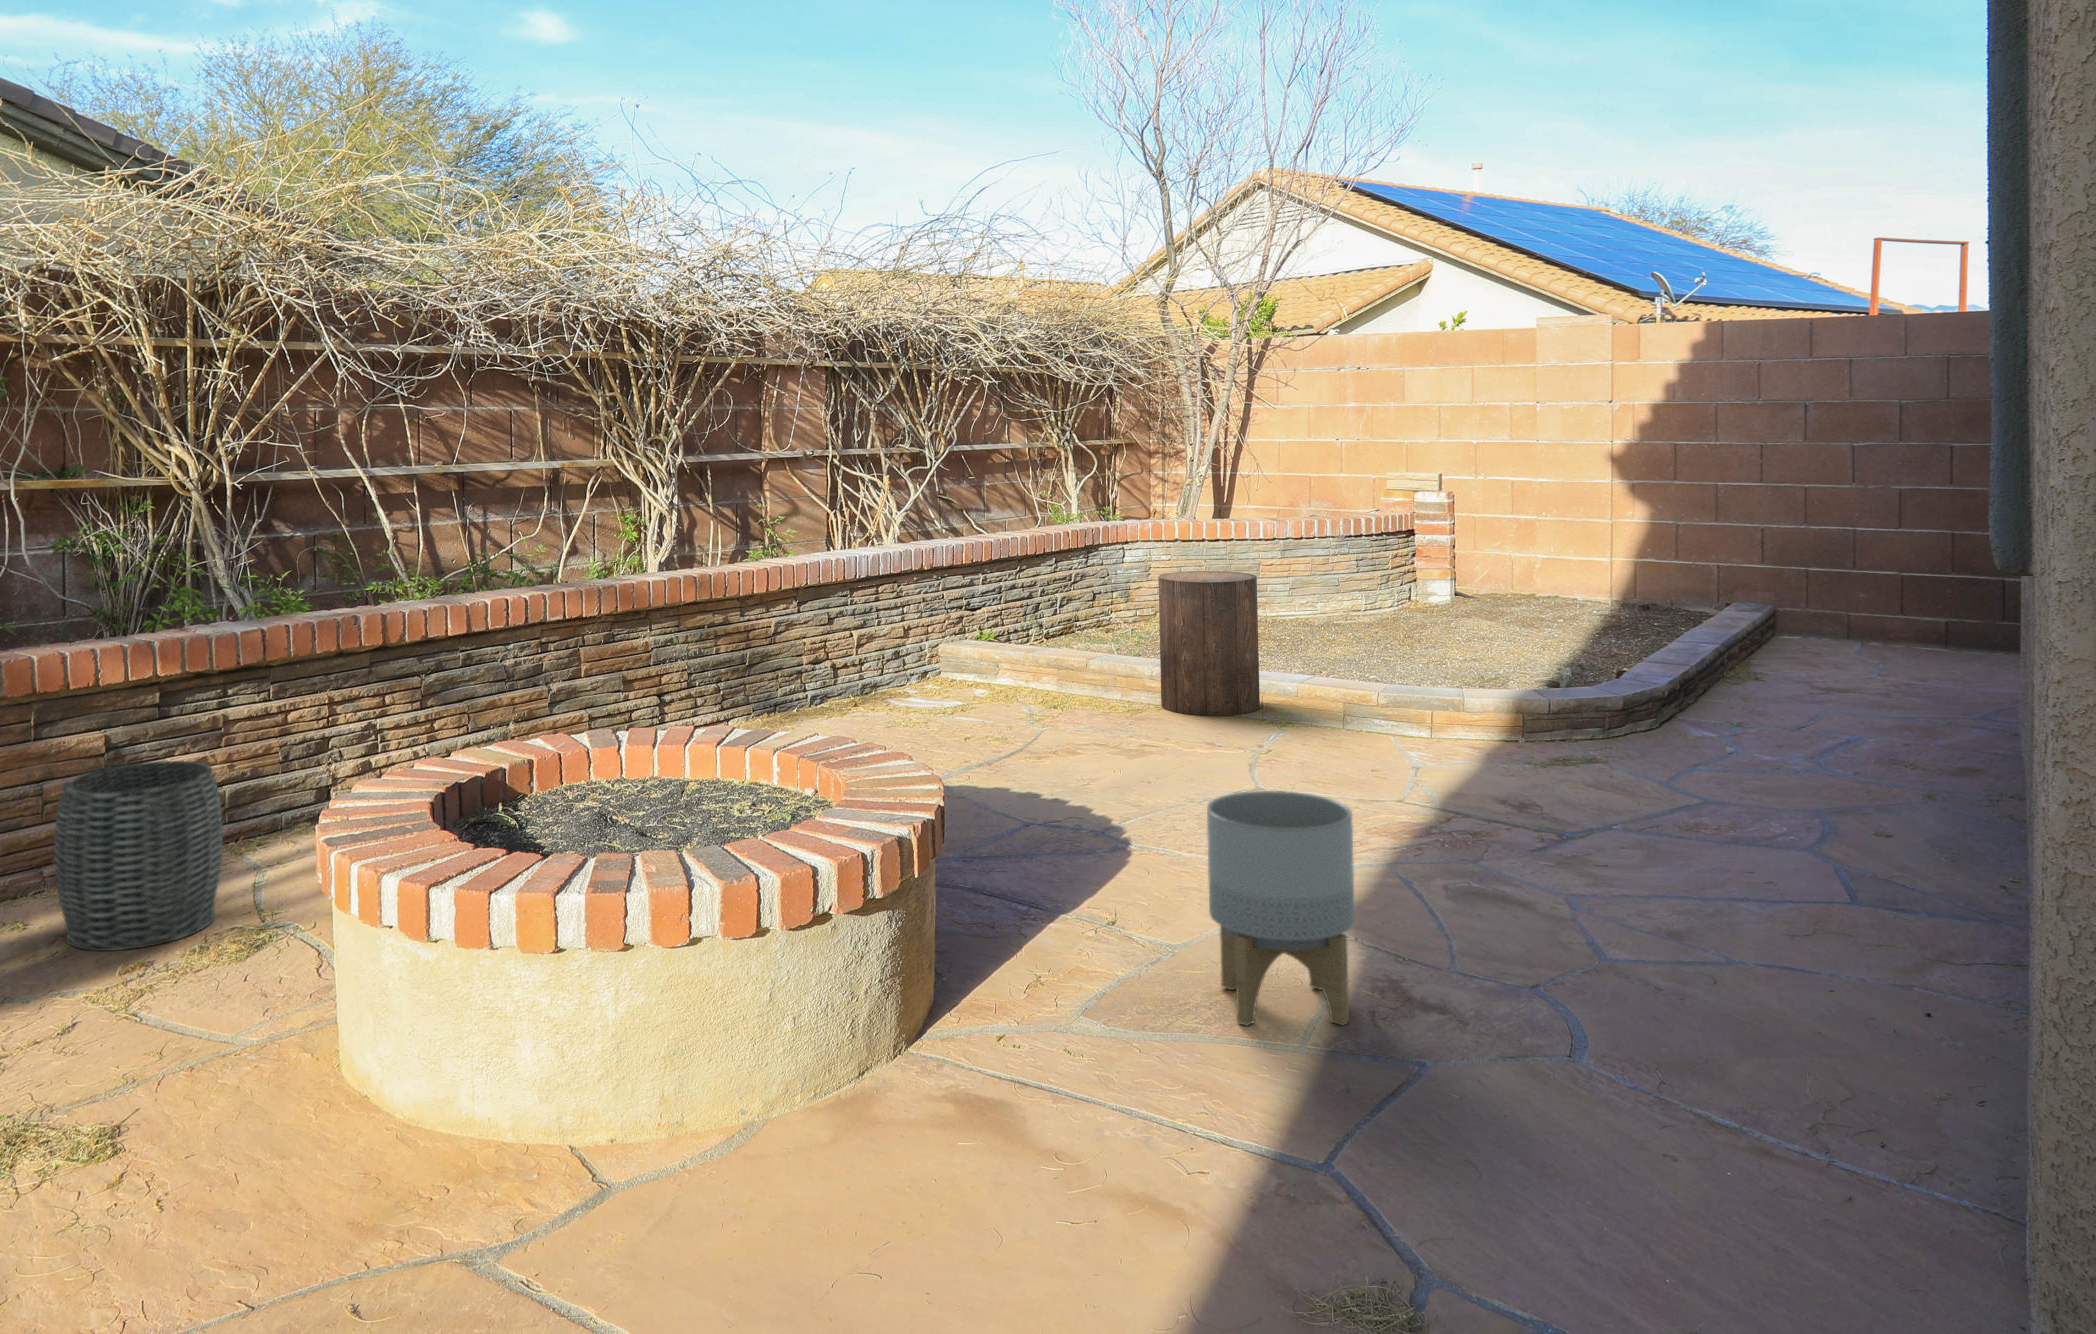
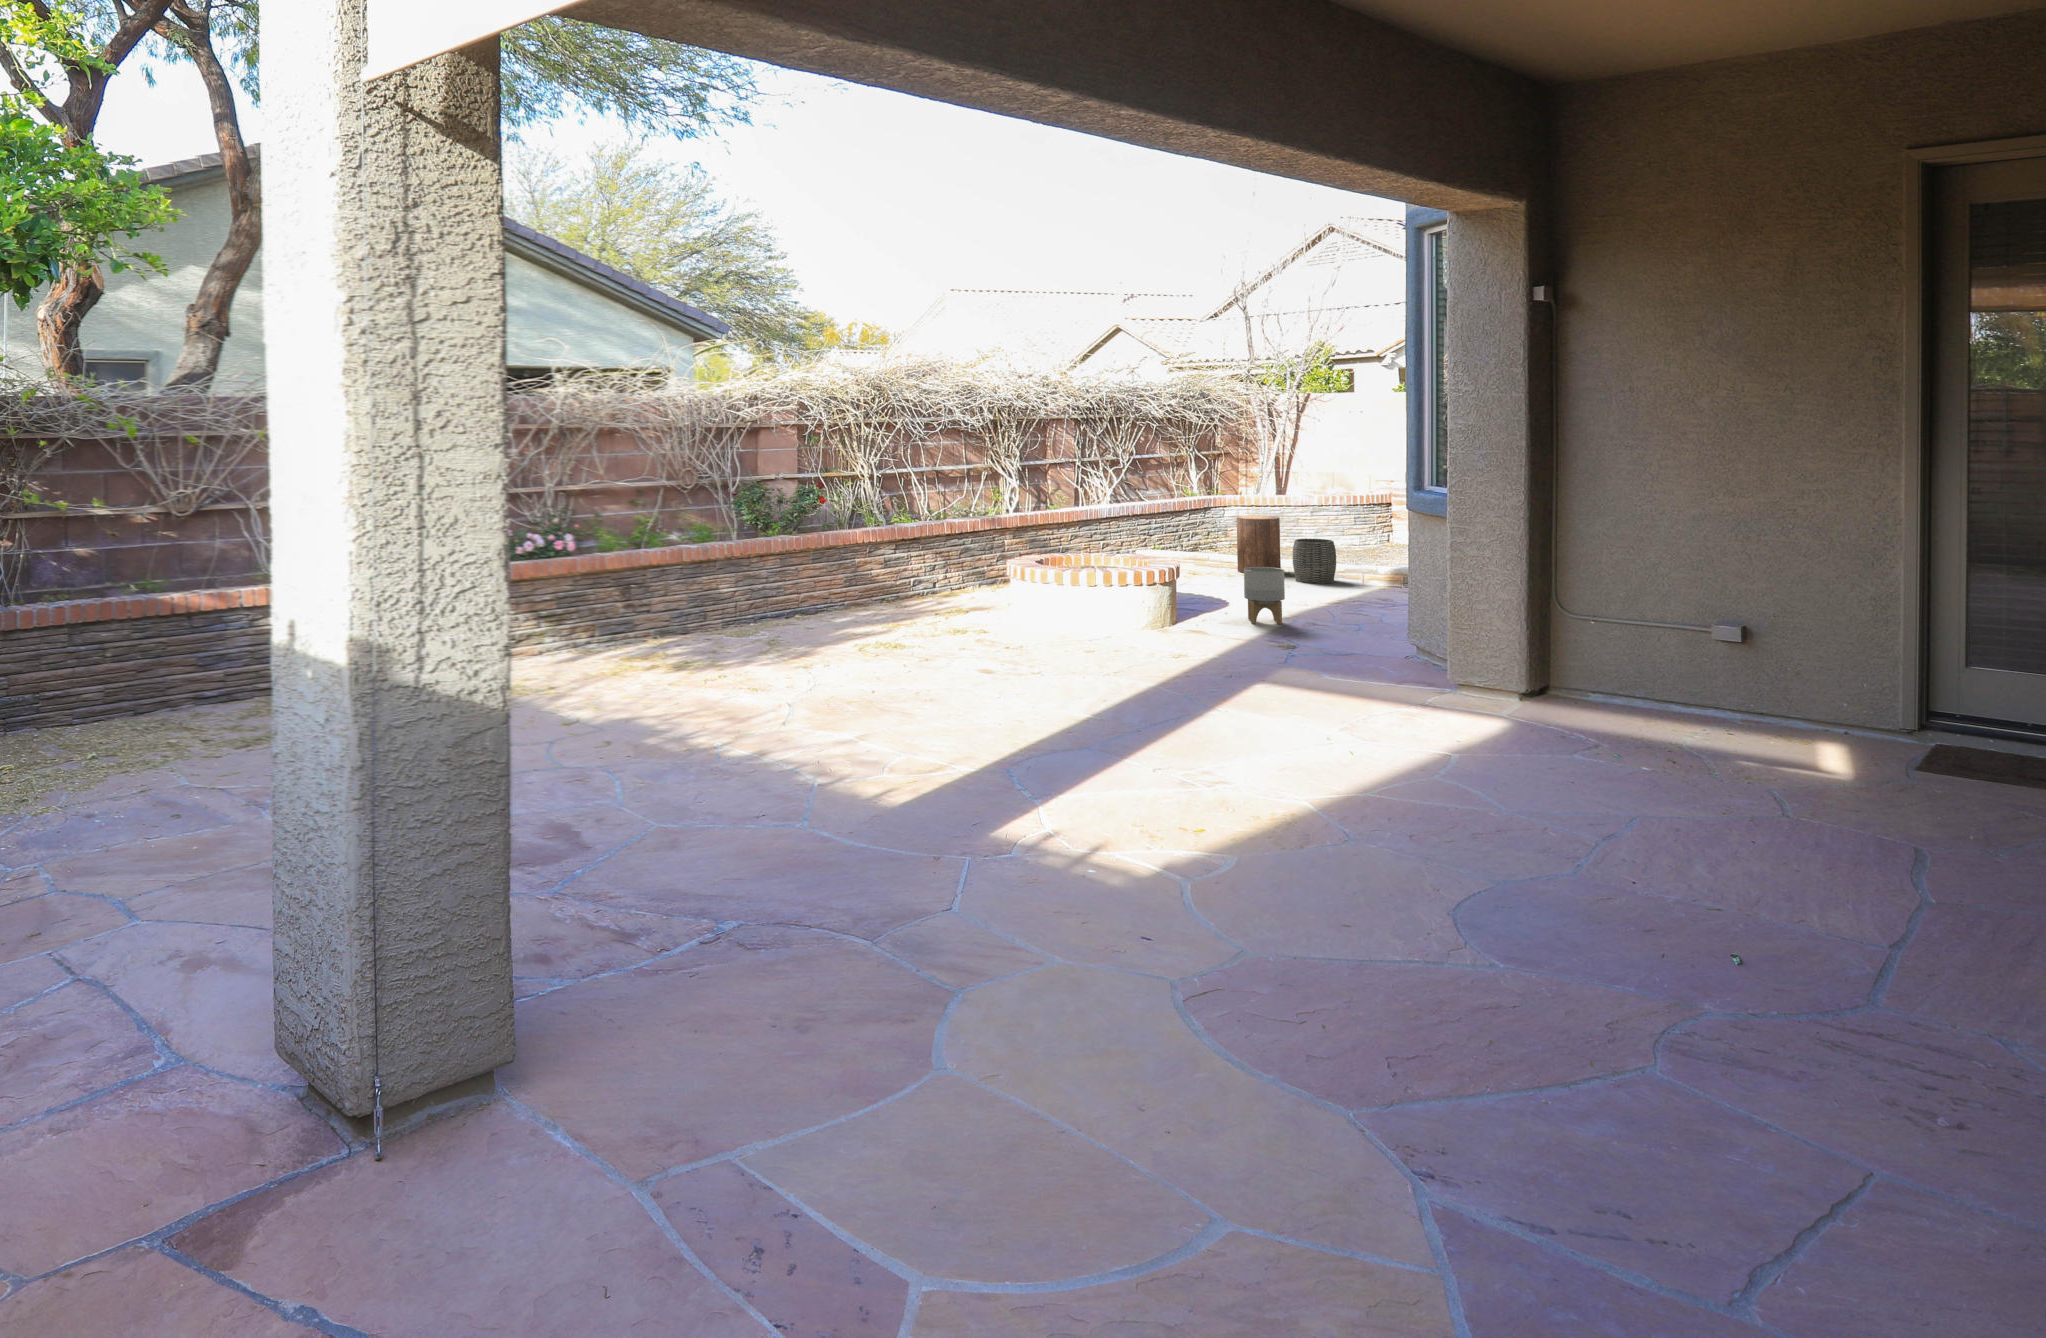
woven basket: present [55,761,223,951] -> present [1293,539,1336,583]

